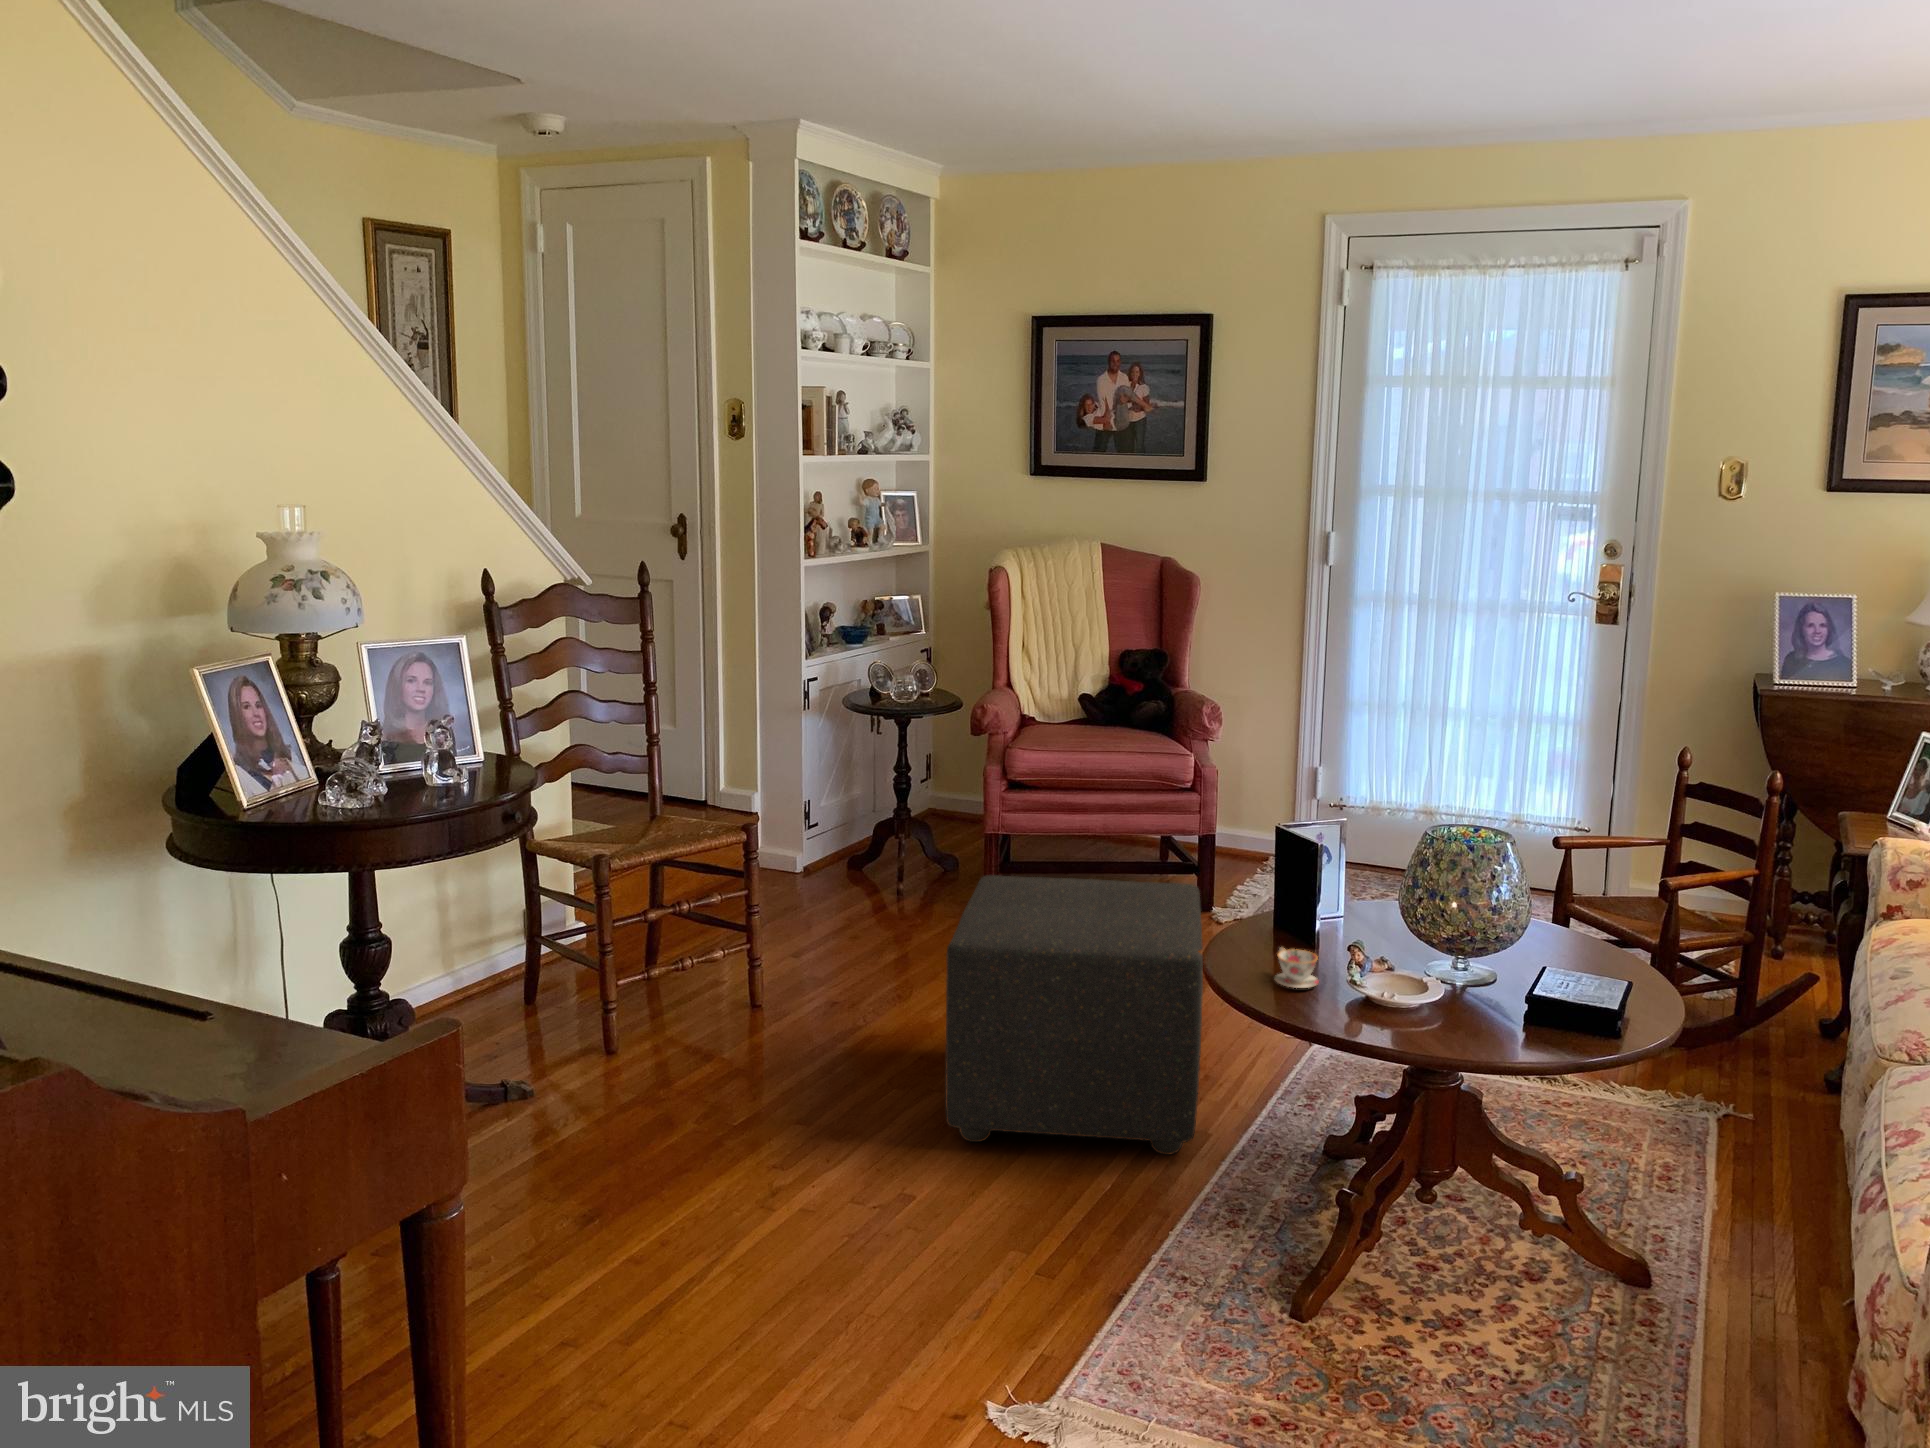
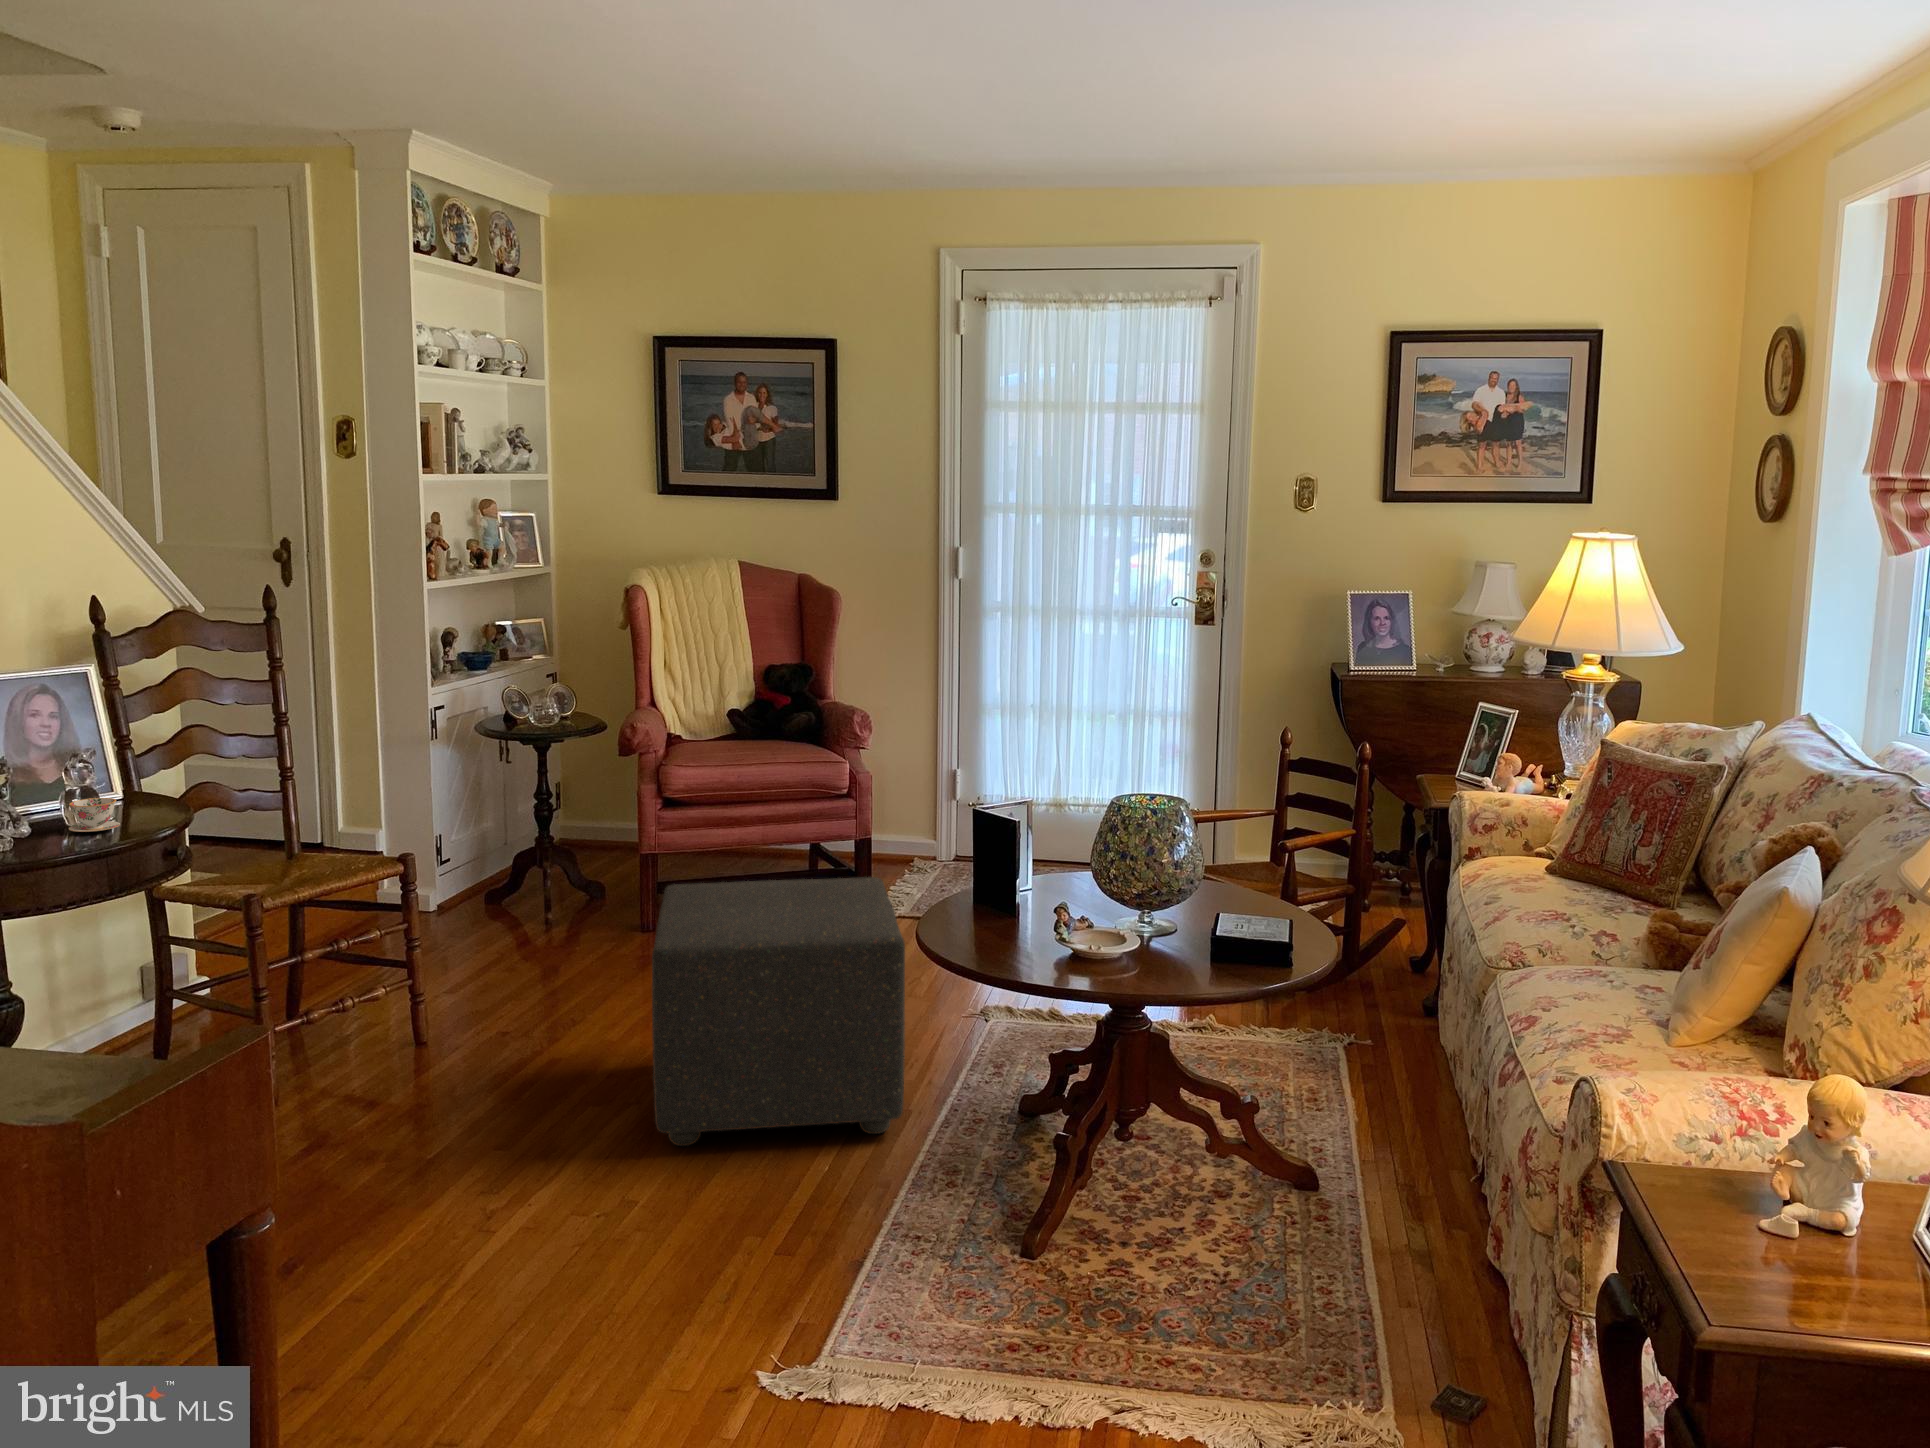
teacup: present [1274,947,1319,988] -> present [69,798,120,832]

